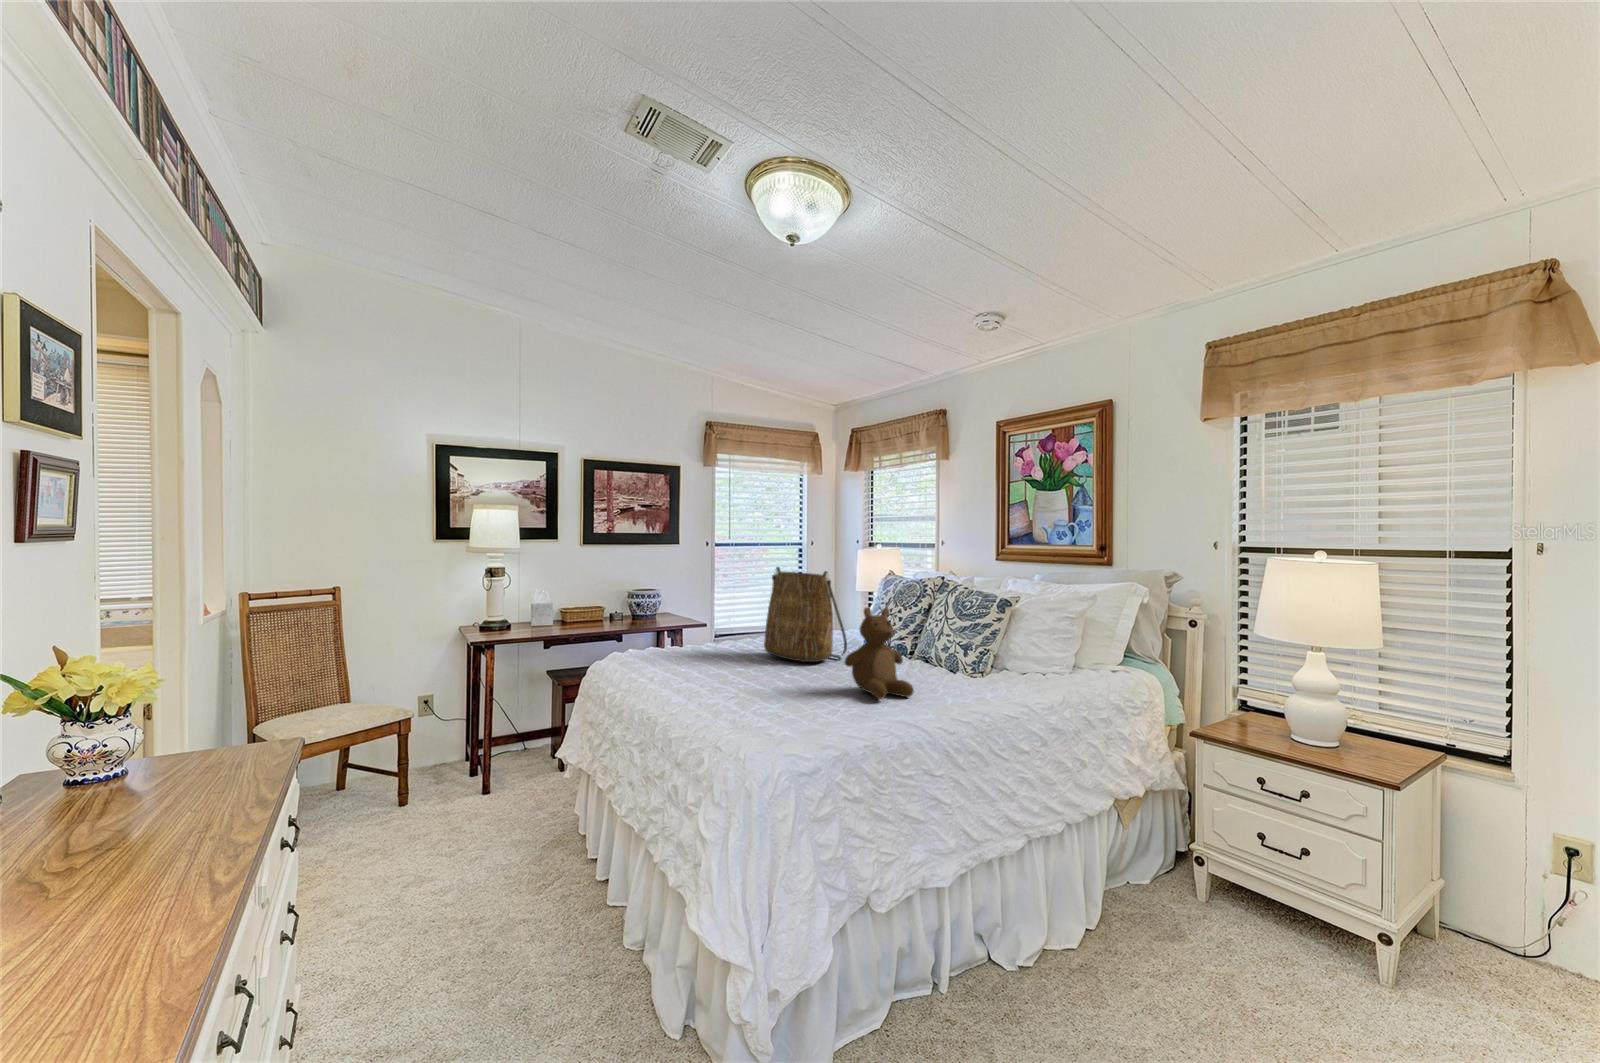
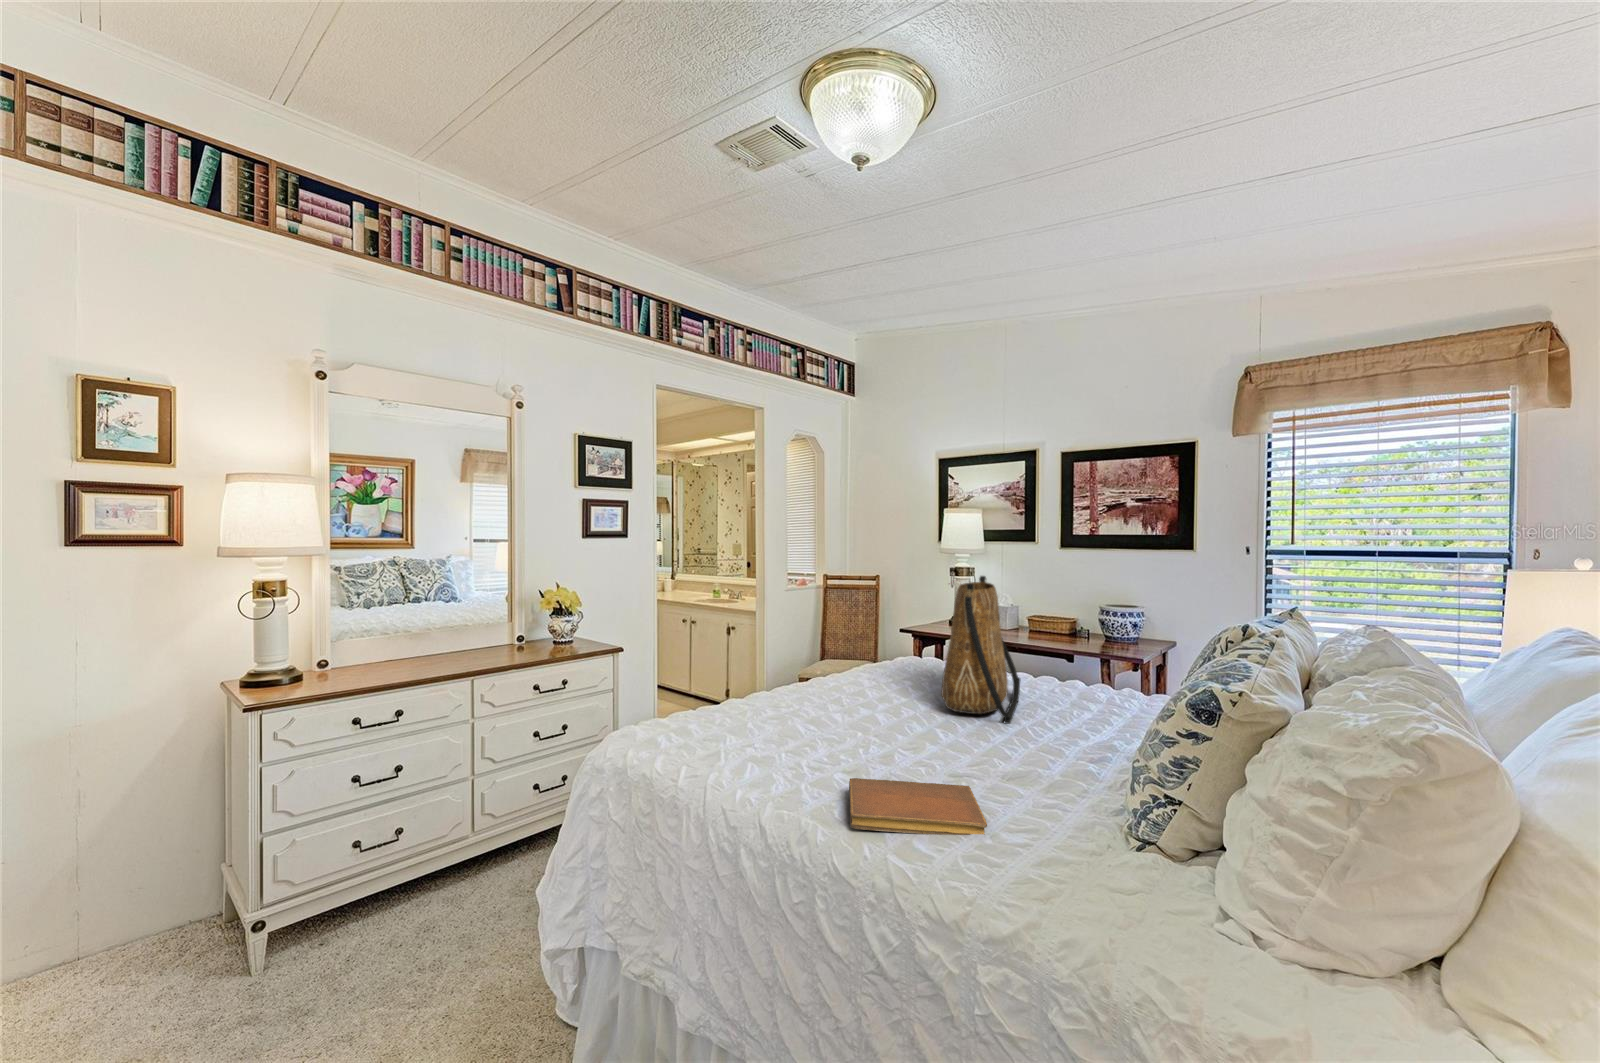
teddy bear: present [845,608,914,699] -> none [774,629,876,769]
notebook: none [949,673,999,697] -> present [849,778,987,835]

